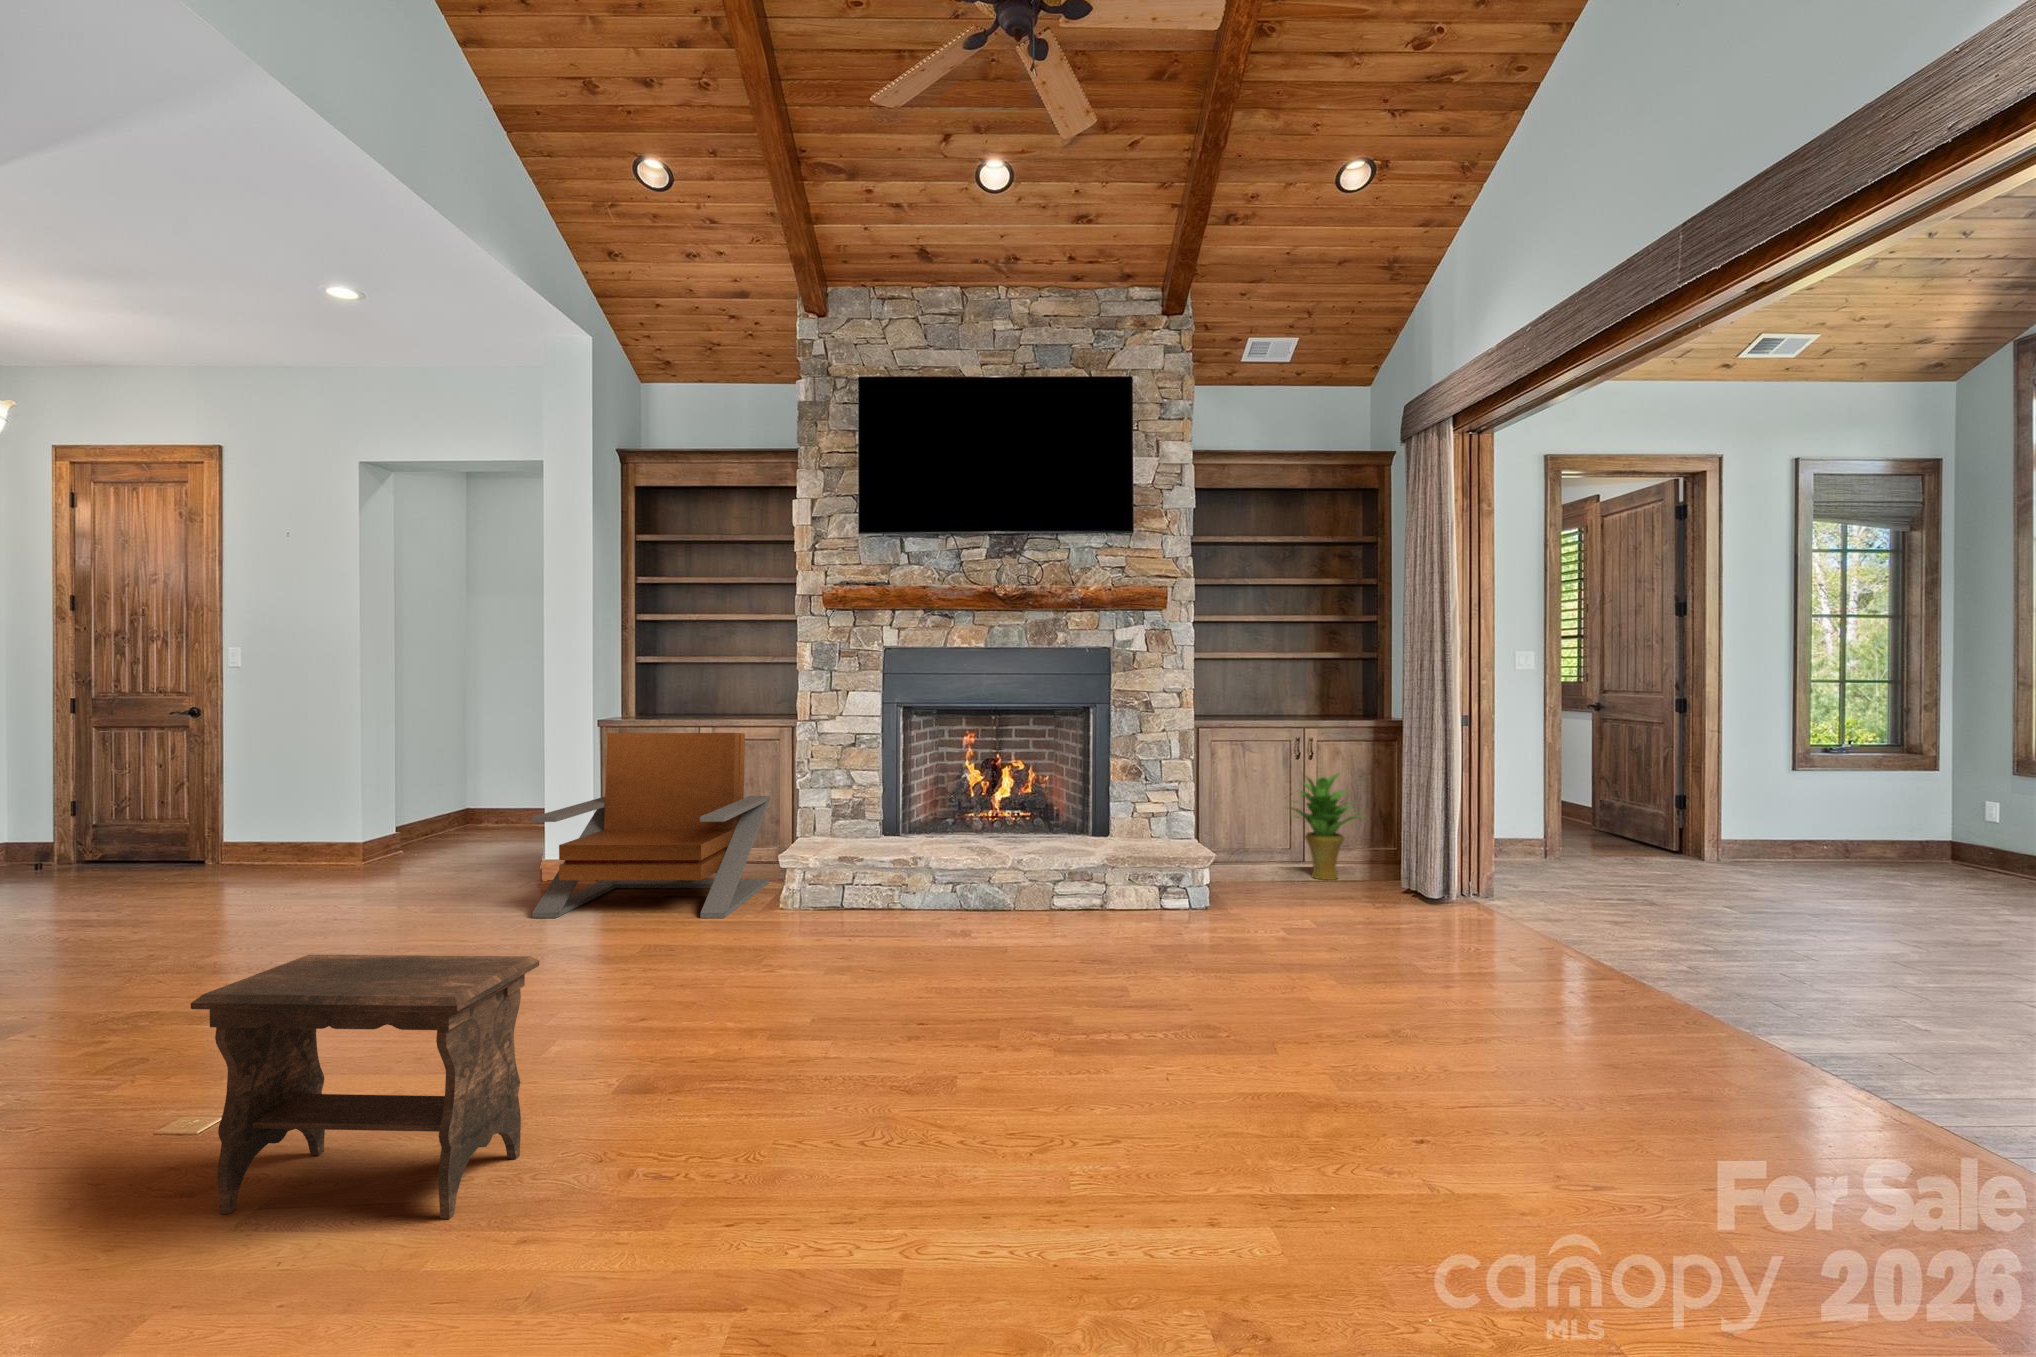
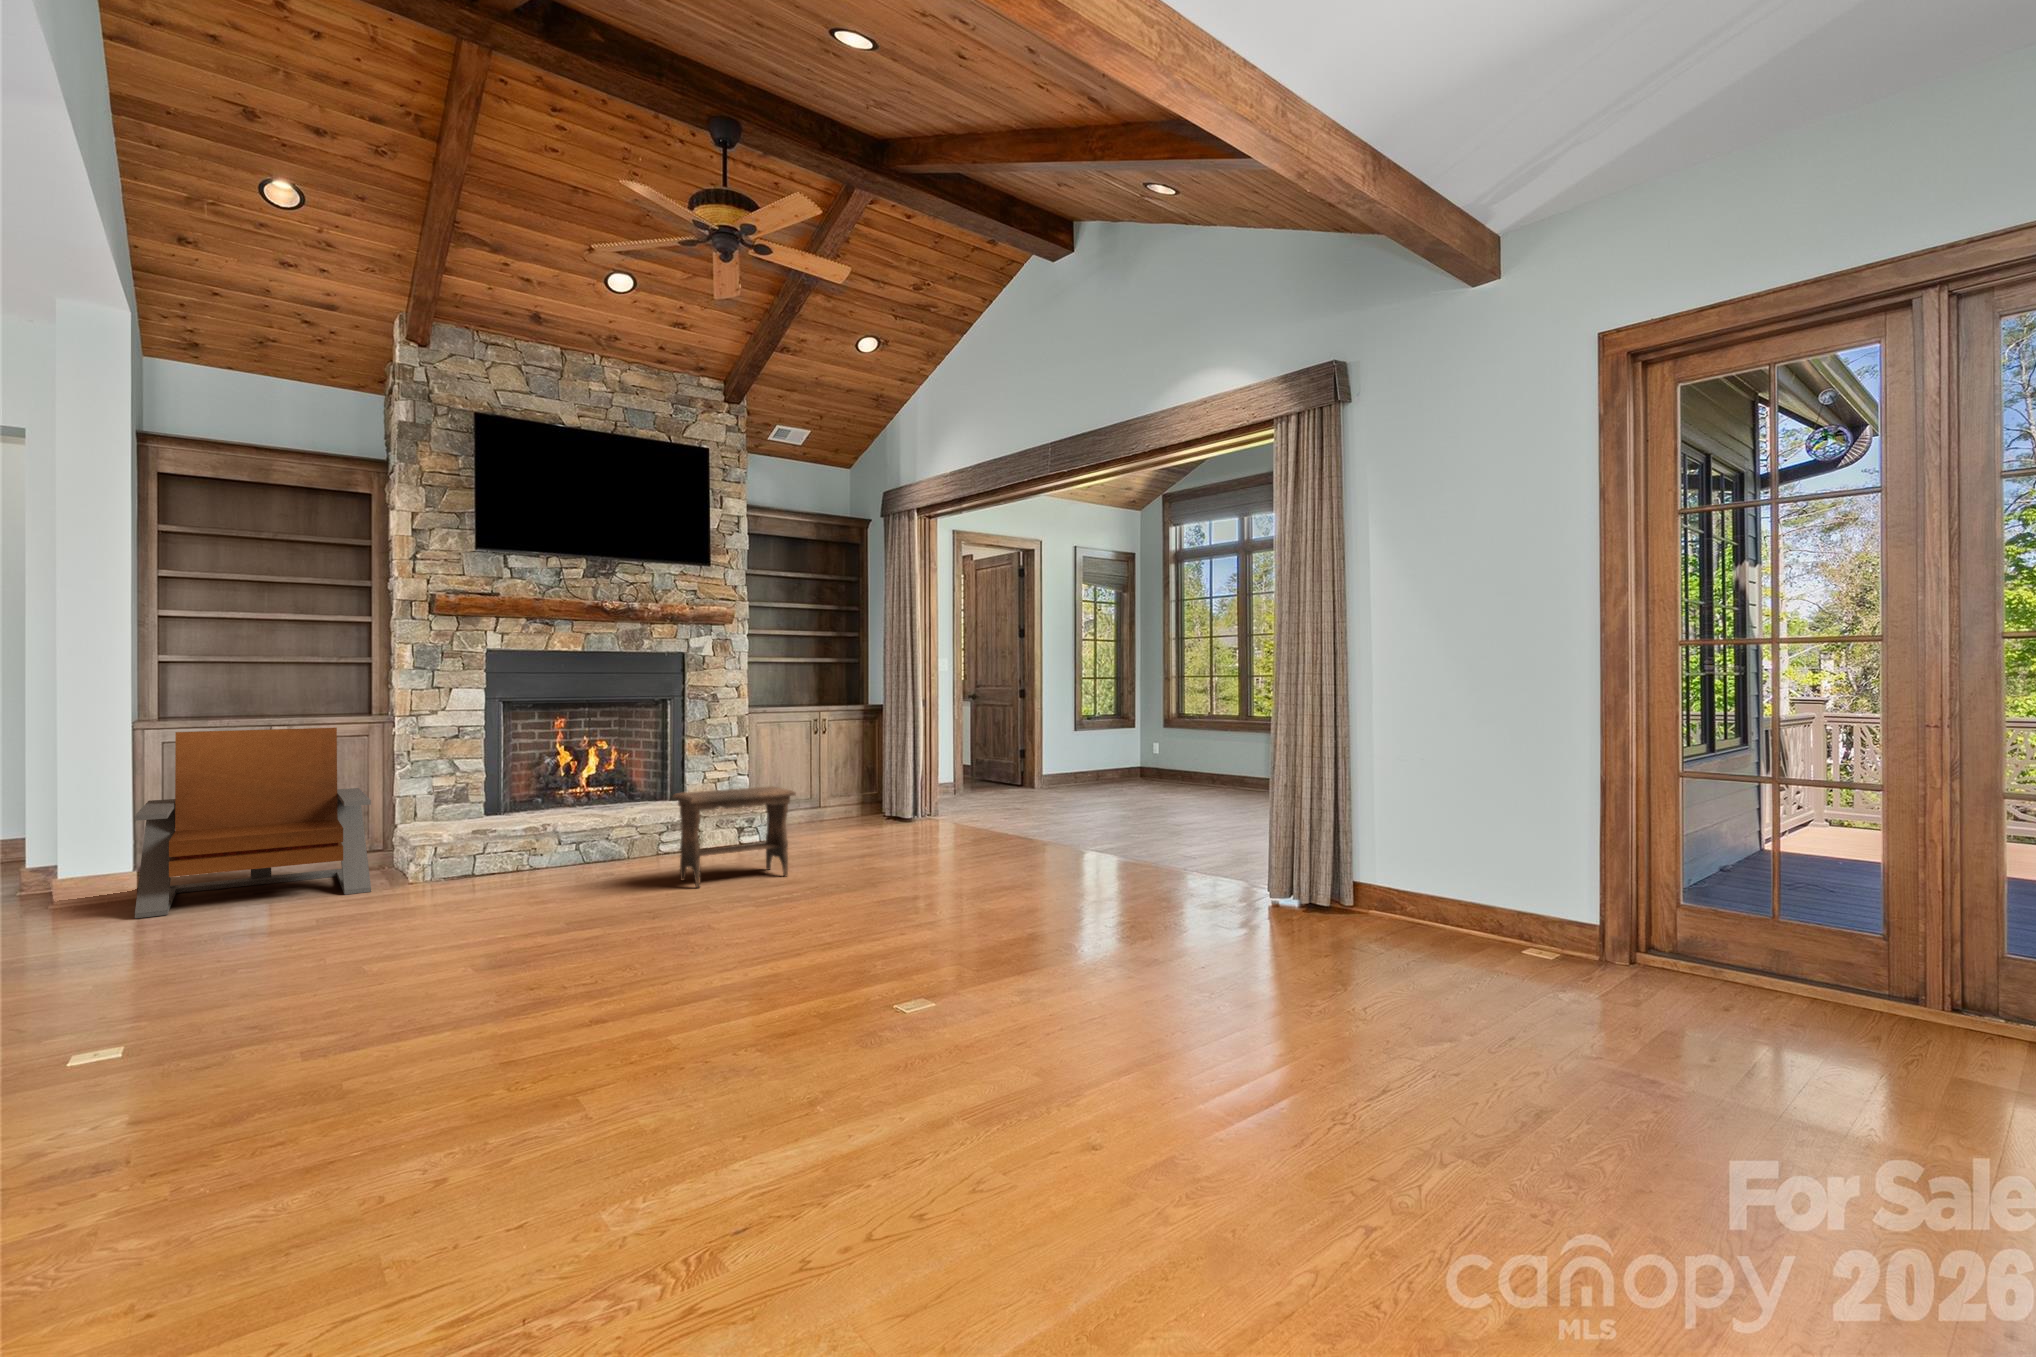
potted plant: present [1289,774,1366,880] -> none [801,744,859,820]
footstool: present [191,955,539,1219] -> present [673,786,795,888]

